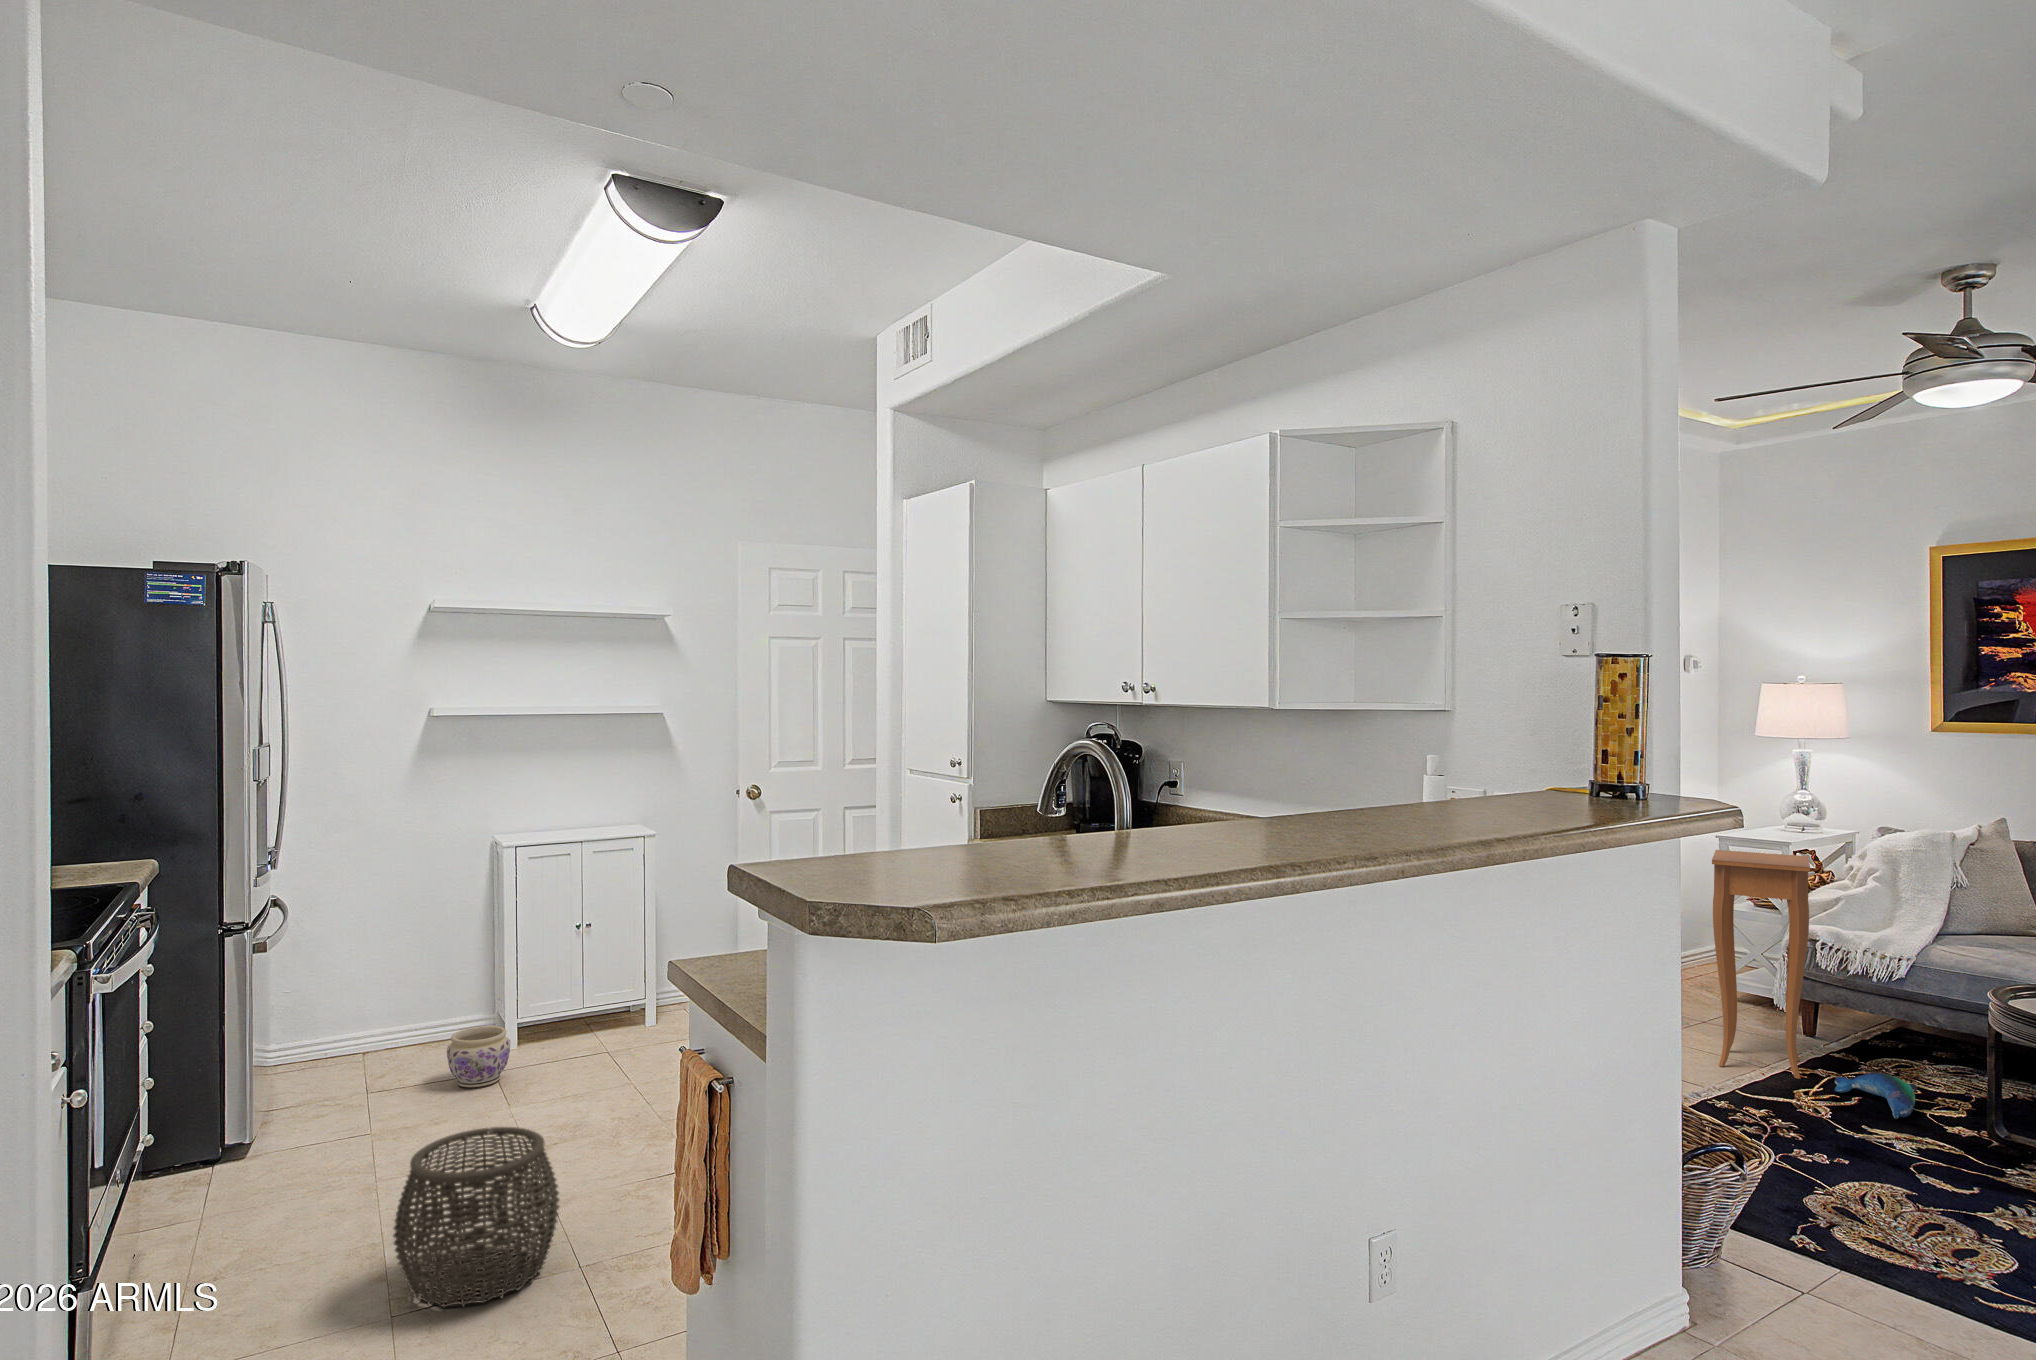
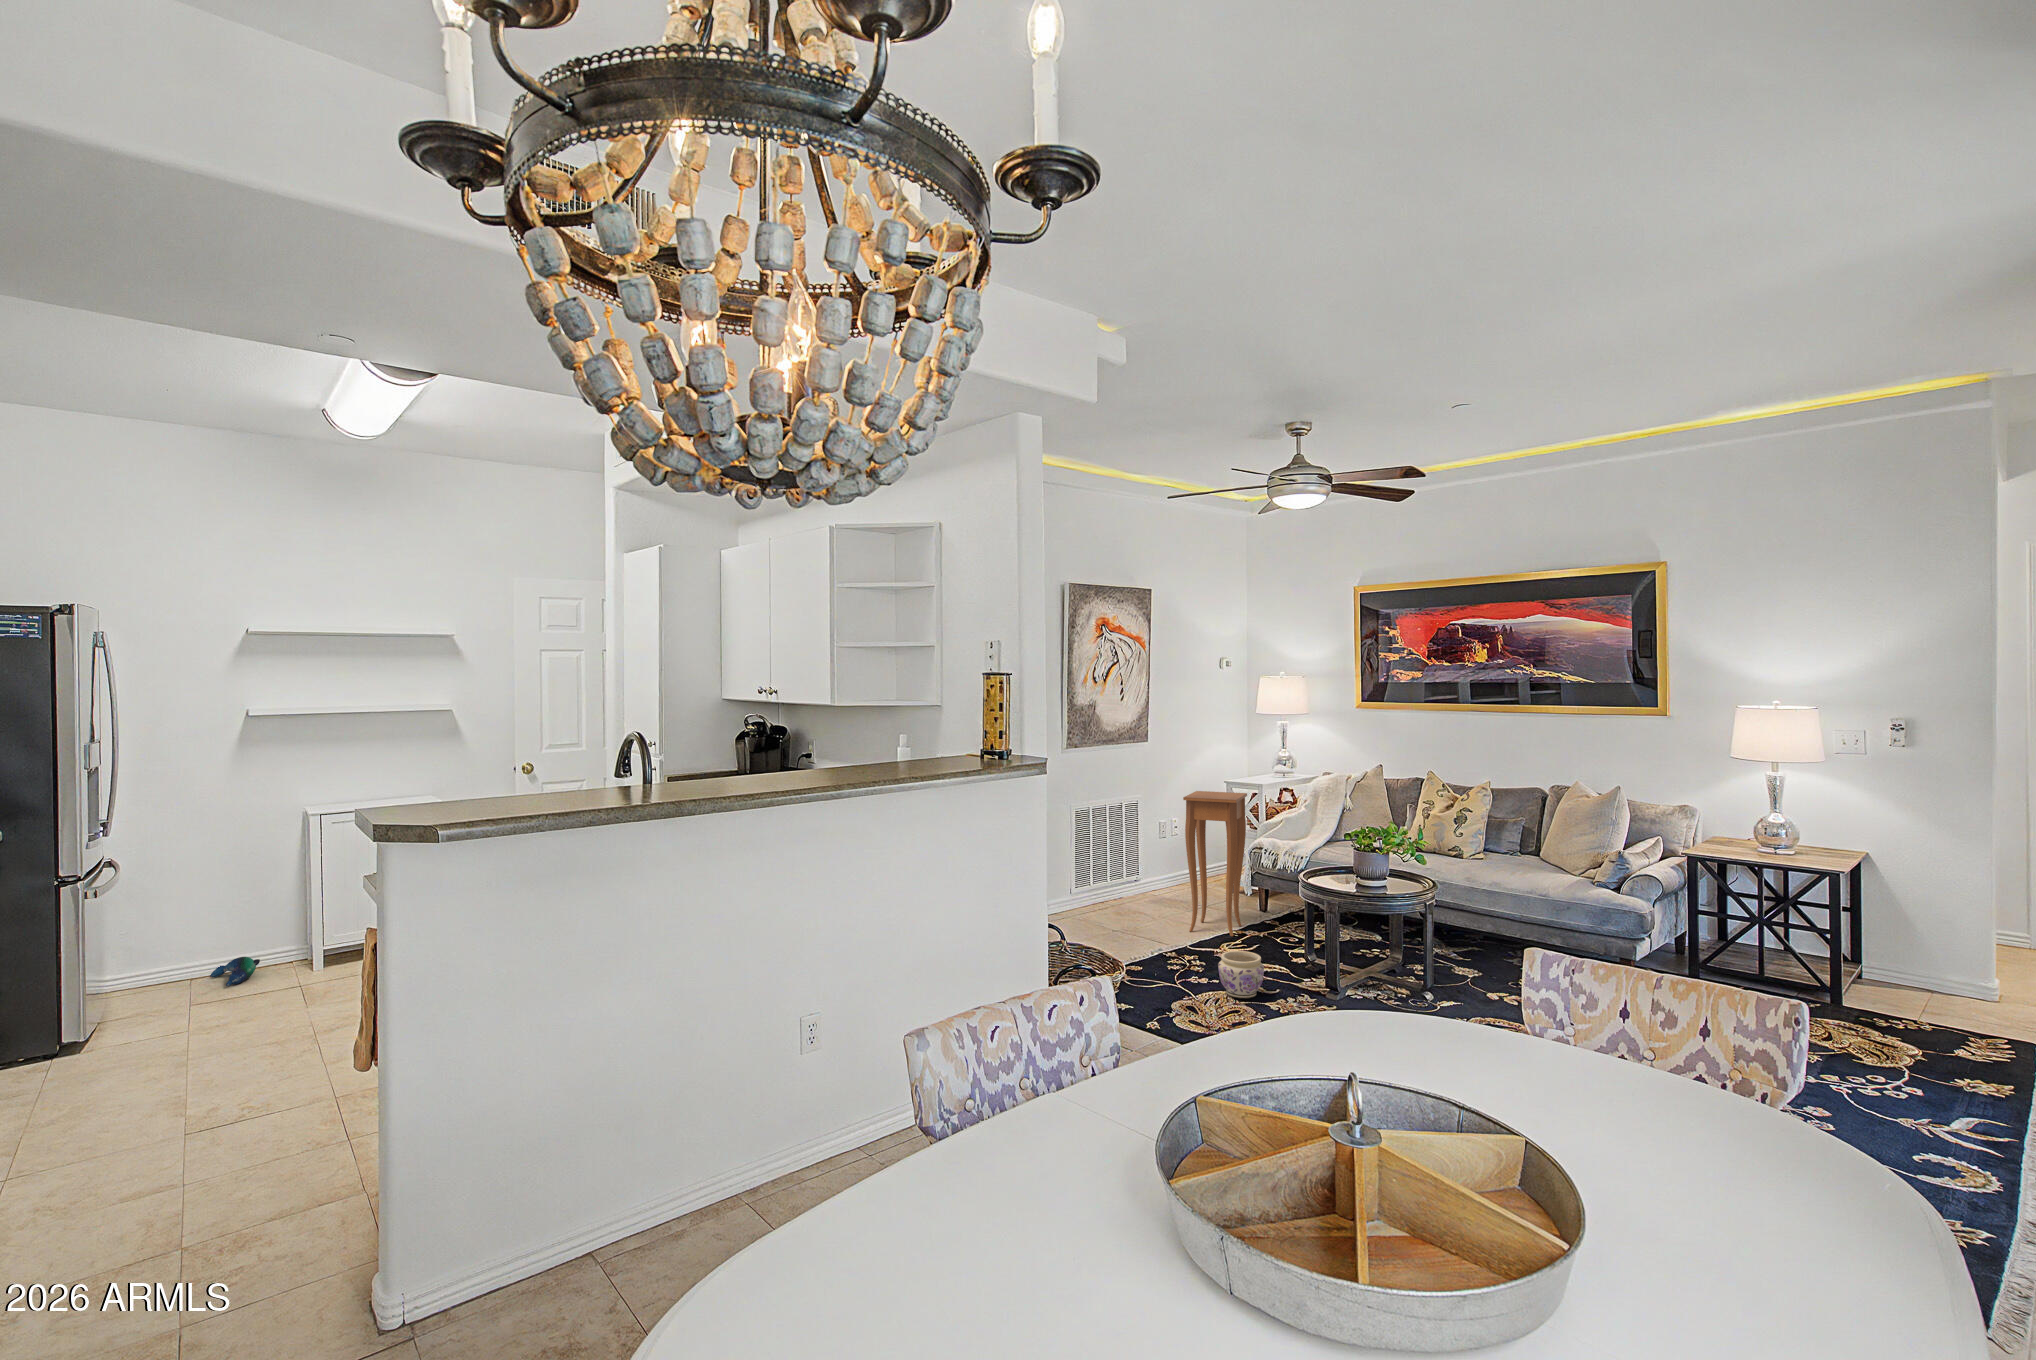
planter: present [447,1026,511,1089] -> present [1218,951,1264,999]
plush toy: present [1834,1073,1917,1119] -> present [210,957,260,986]
woven basket: present [393,1127,559,1307] -> none [181,1005,316,1126]

